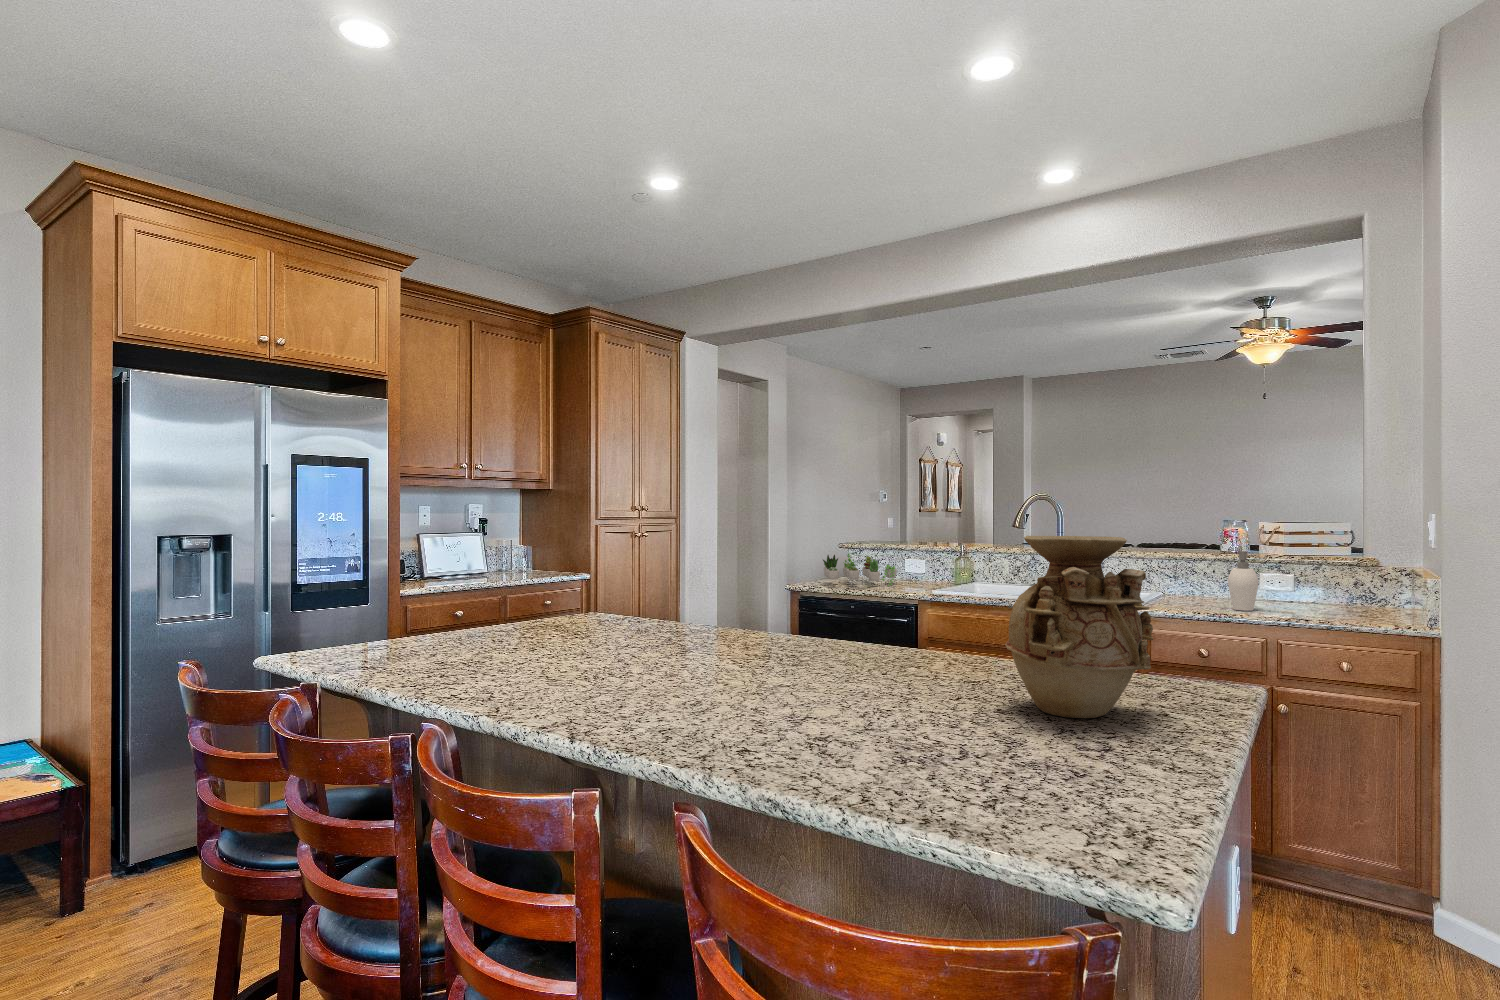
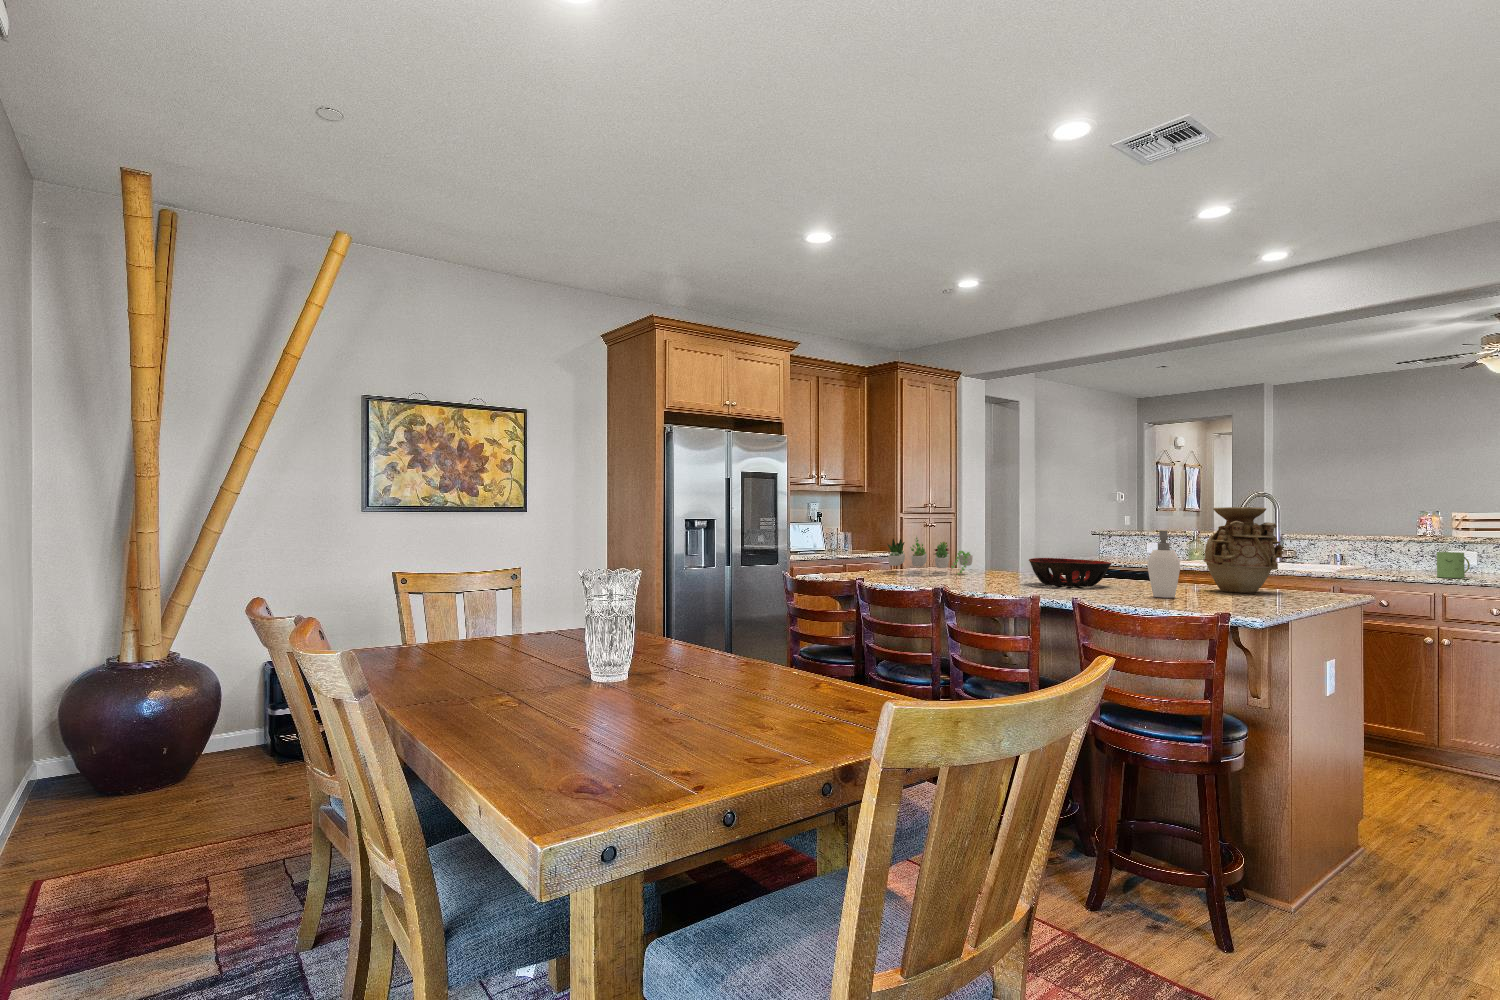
soap dispenser: present [1228,551,1258,611] -> present [1147,531,1186,598]
succulent plant: present [823,554,897,587] -> present [887,537,973,575]
mug: none [1268,581,1308,618] -> present [1437,552,1470,578]
decorative bowl: none [672,631,833,705] -> present [1029,558,1112,587]

